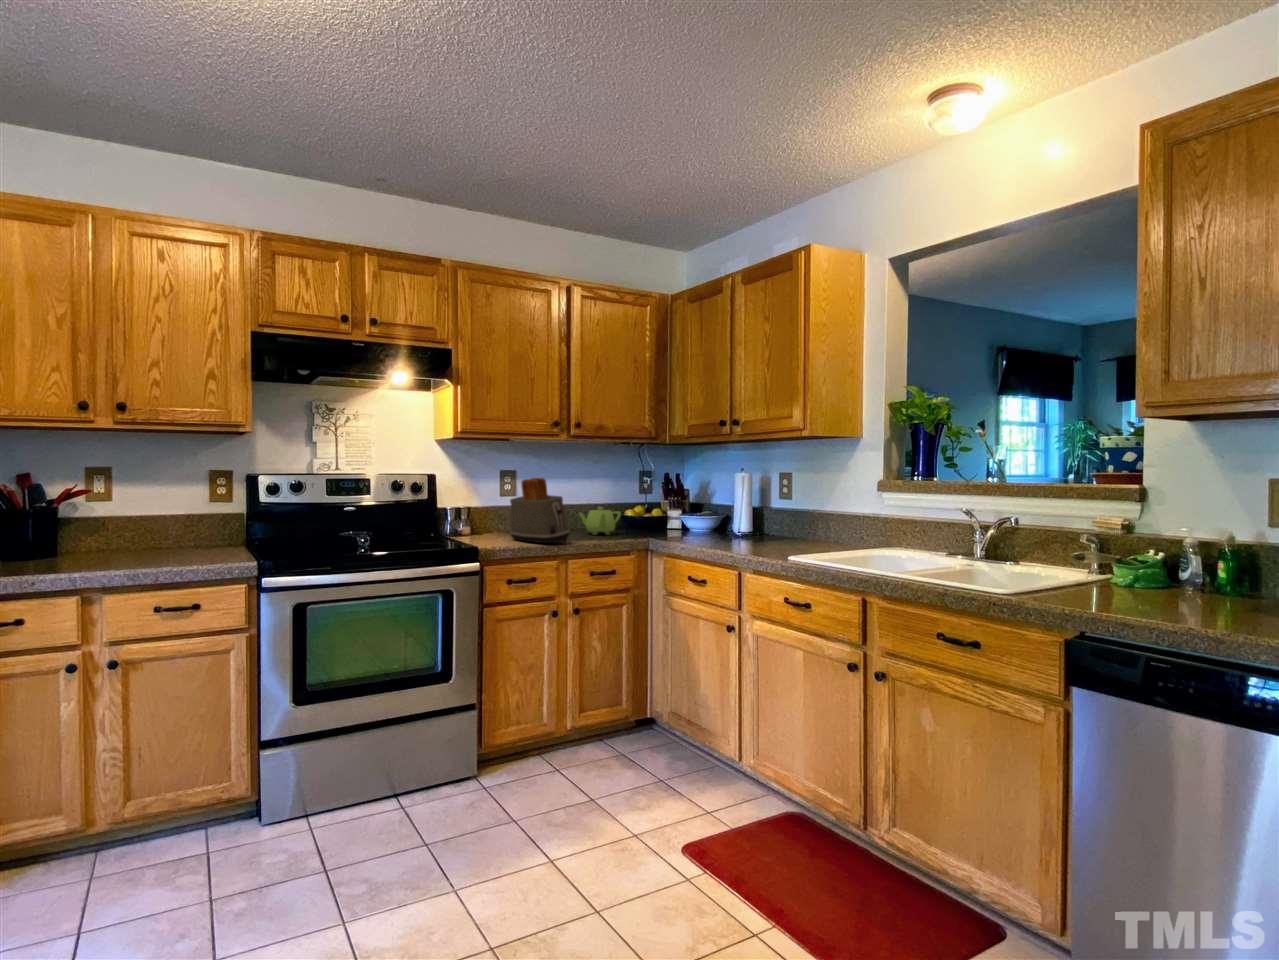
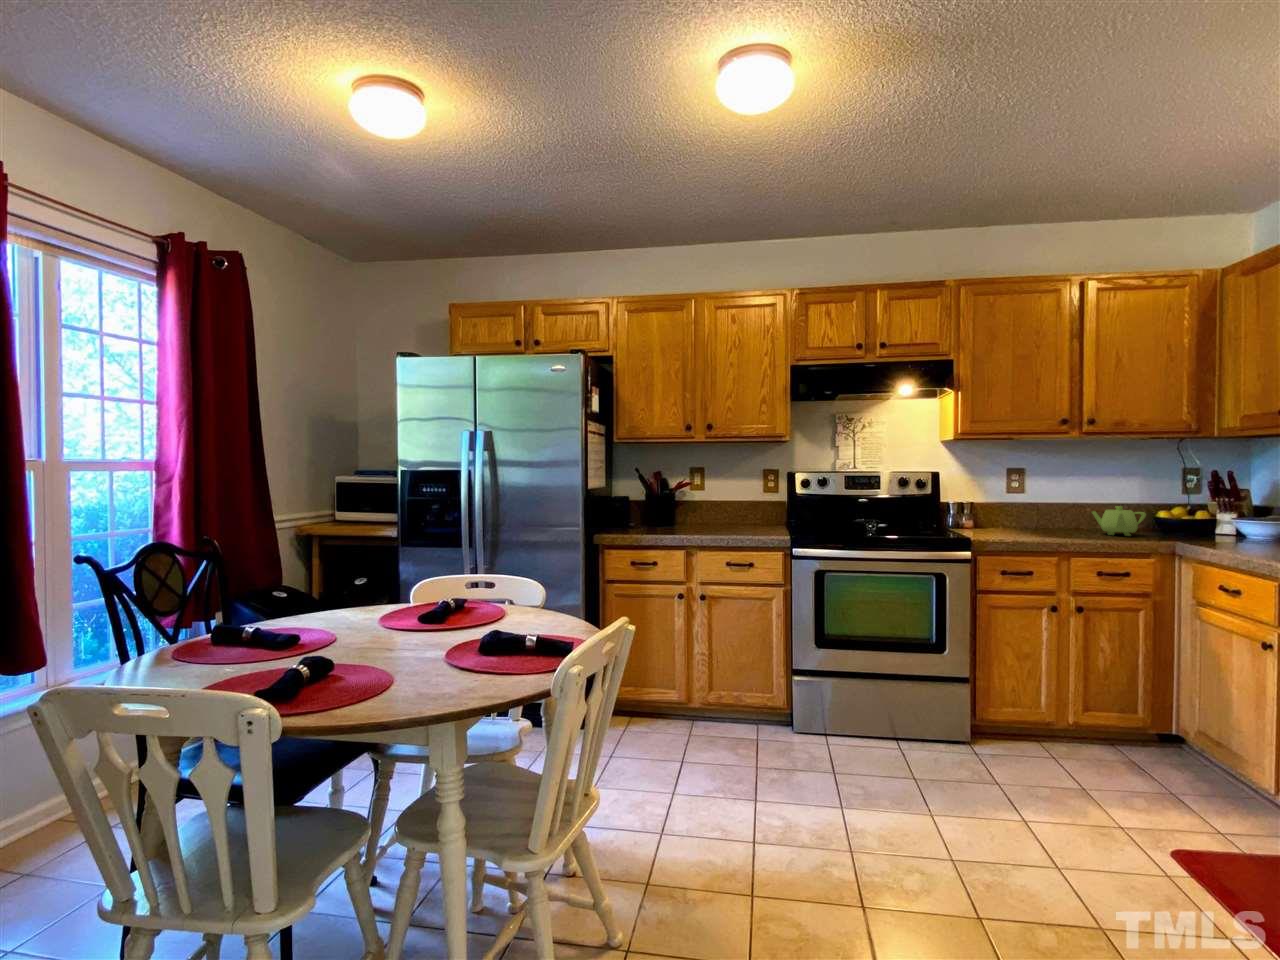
toaster: present [510,478,570,543] -> none [1010,476,1076,540]

